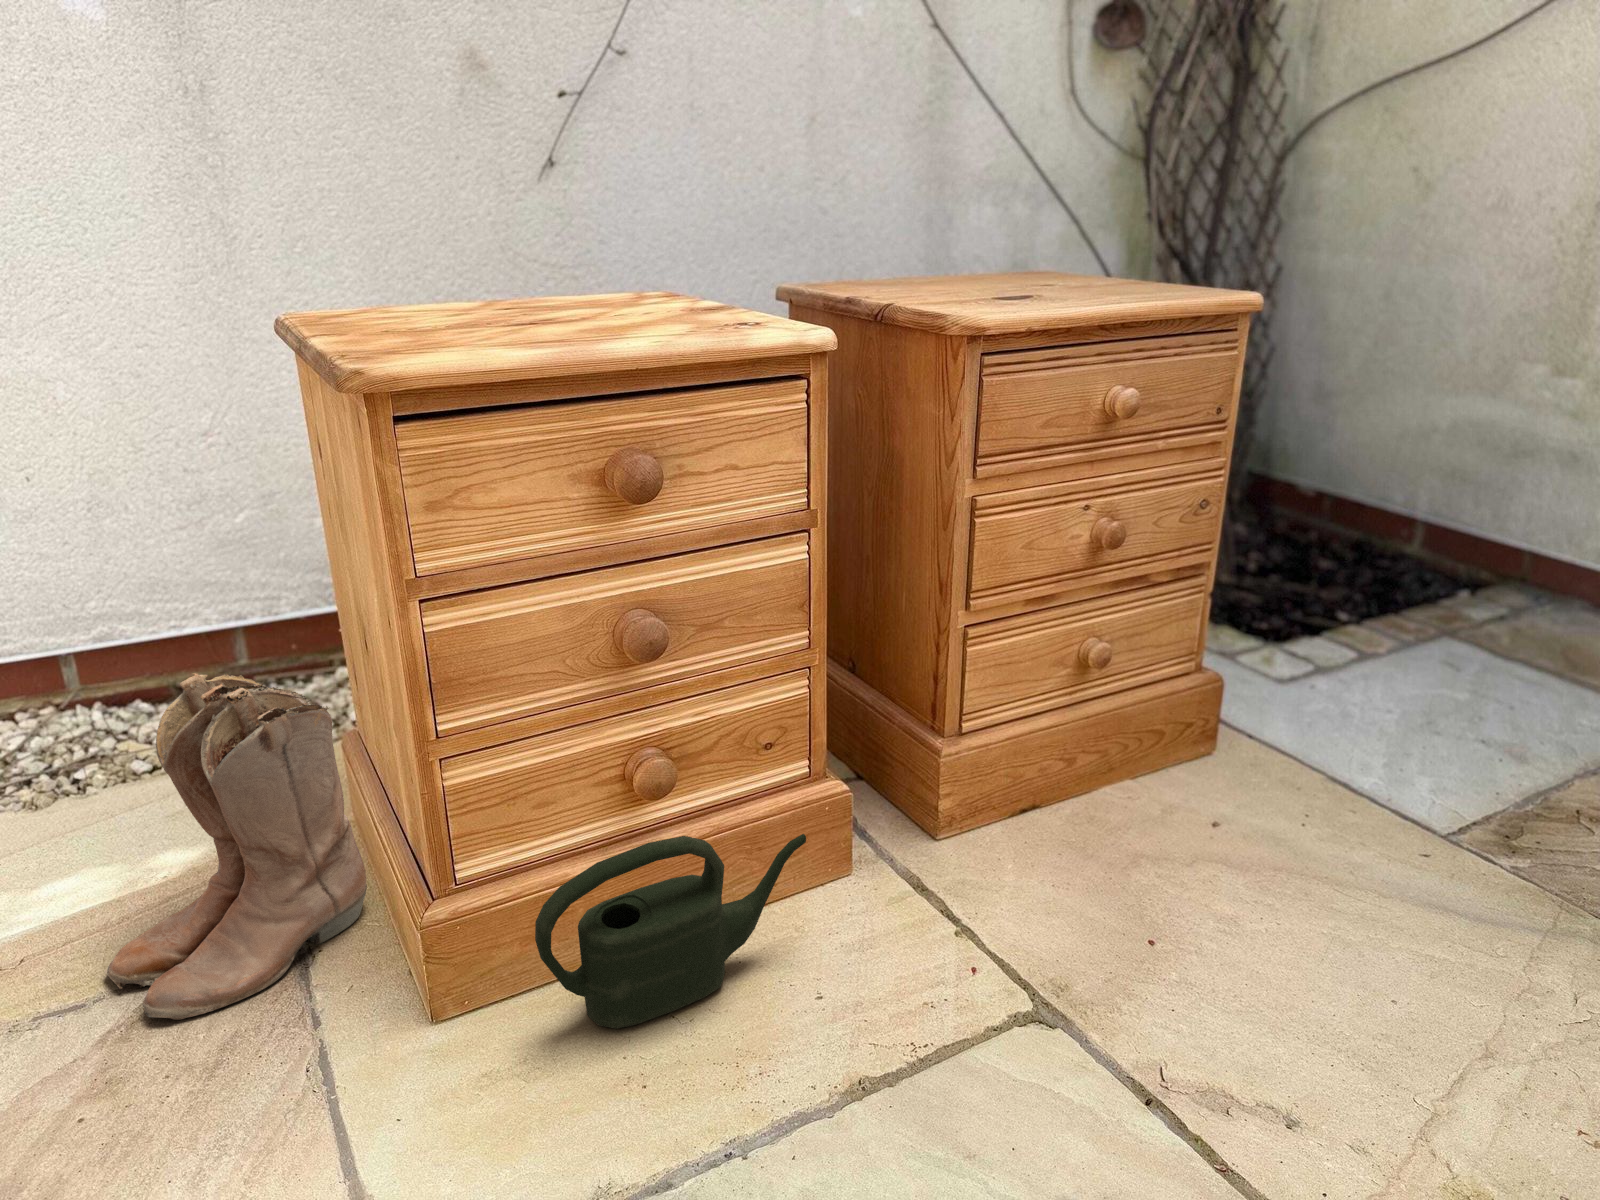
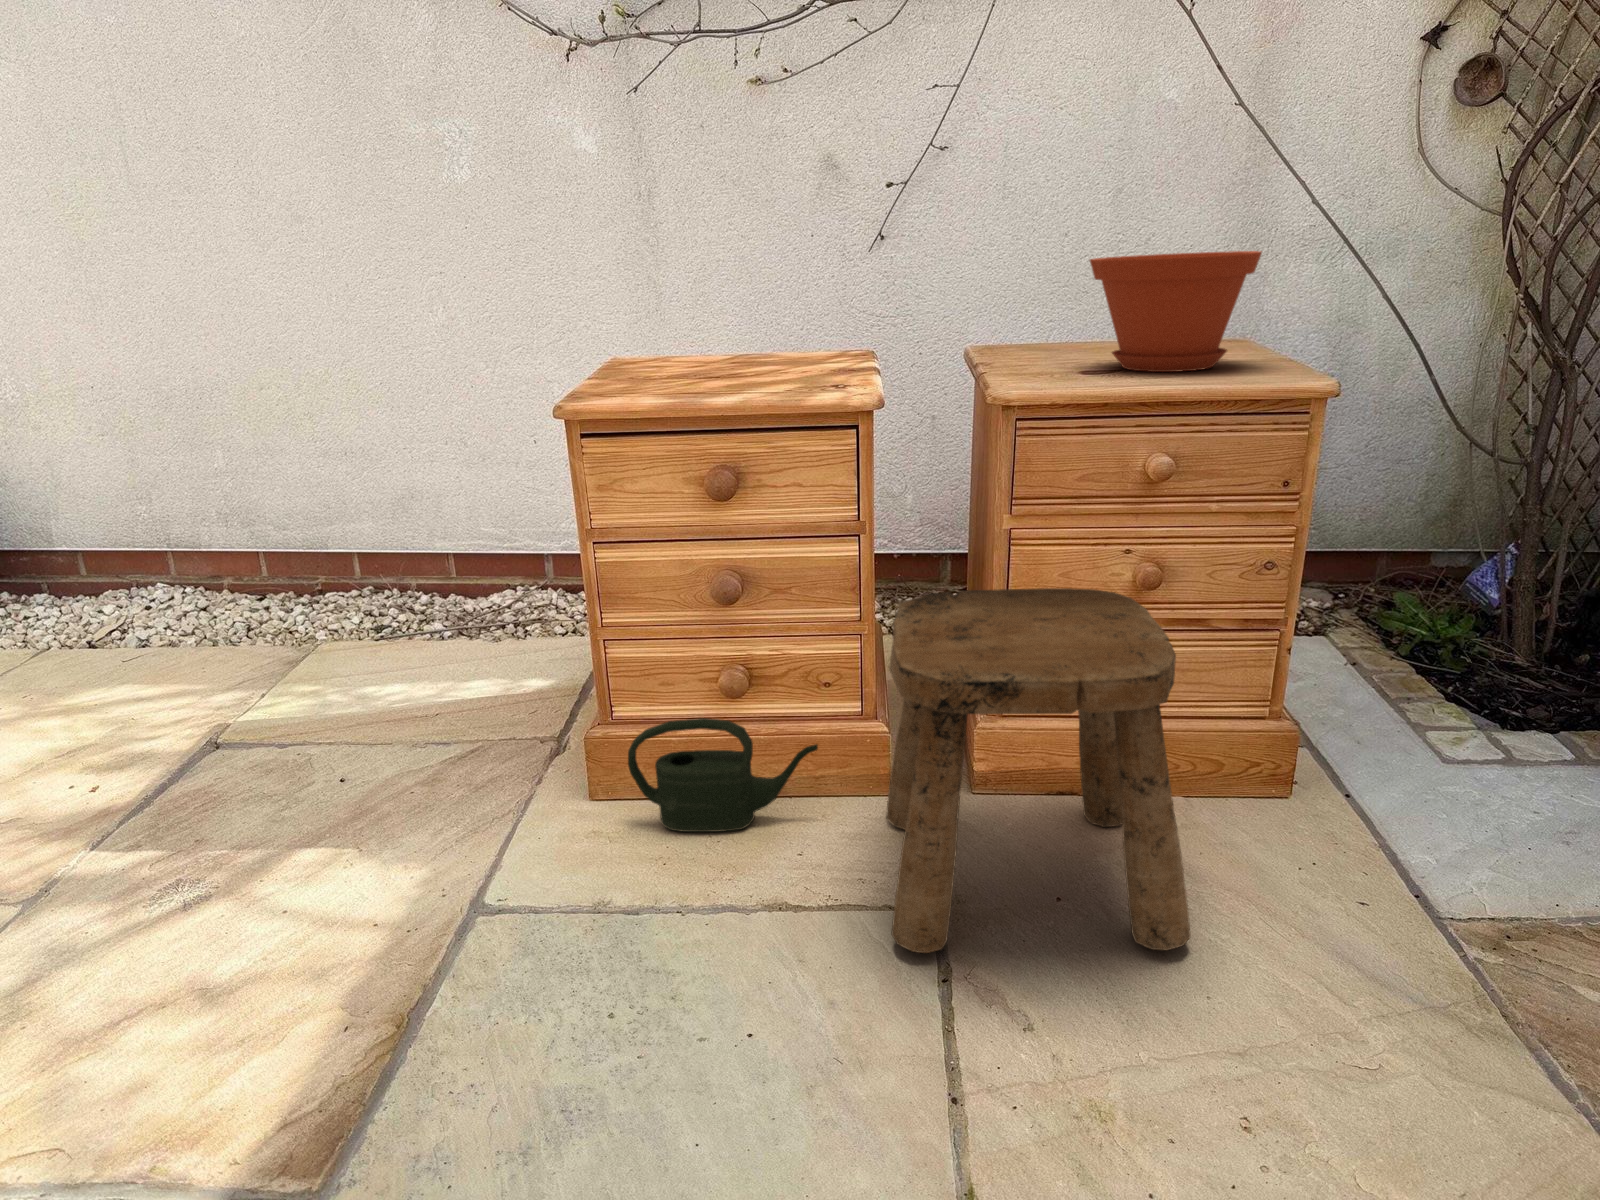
plant pot: none [960,152,1159,293] -> present [1090,251,1262,372]
stool: none [878,558,1352,1083] -> present [886,588,1191,953]
boots: present [104,673,367,1020] -> none [474,575,610,762]

